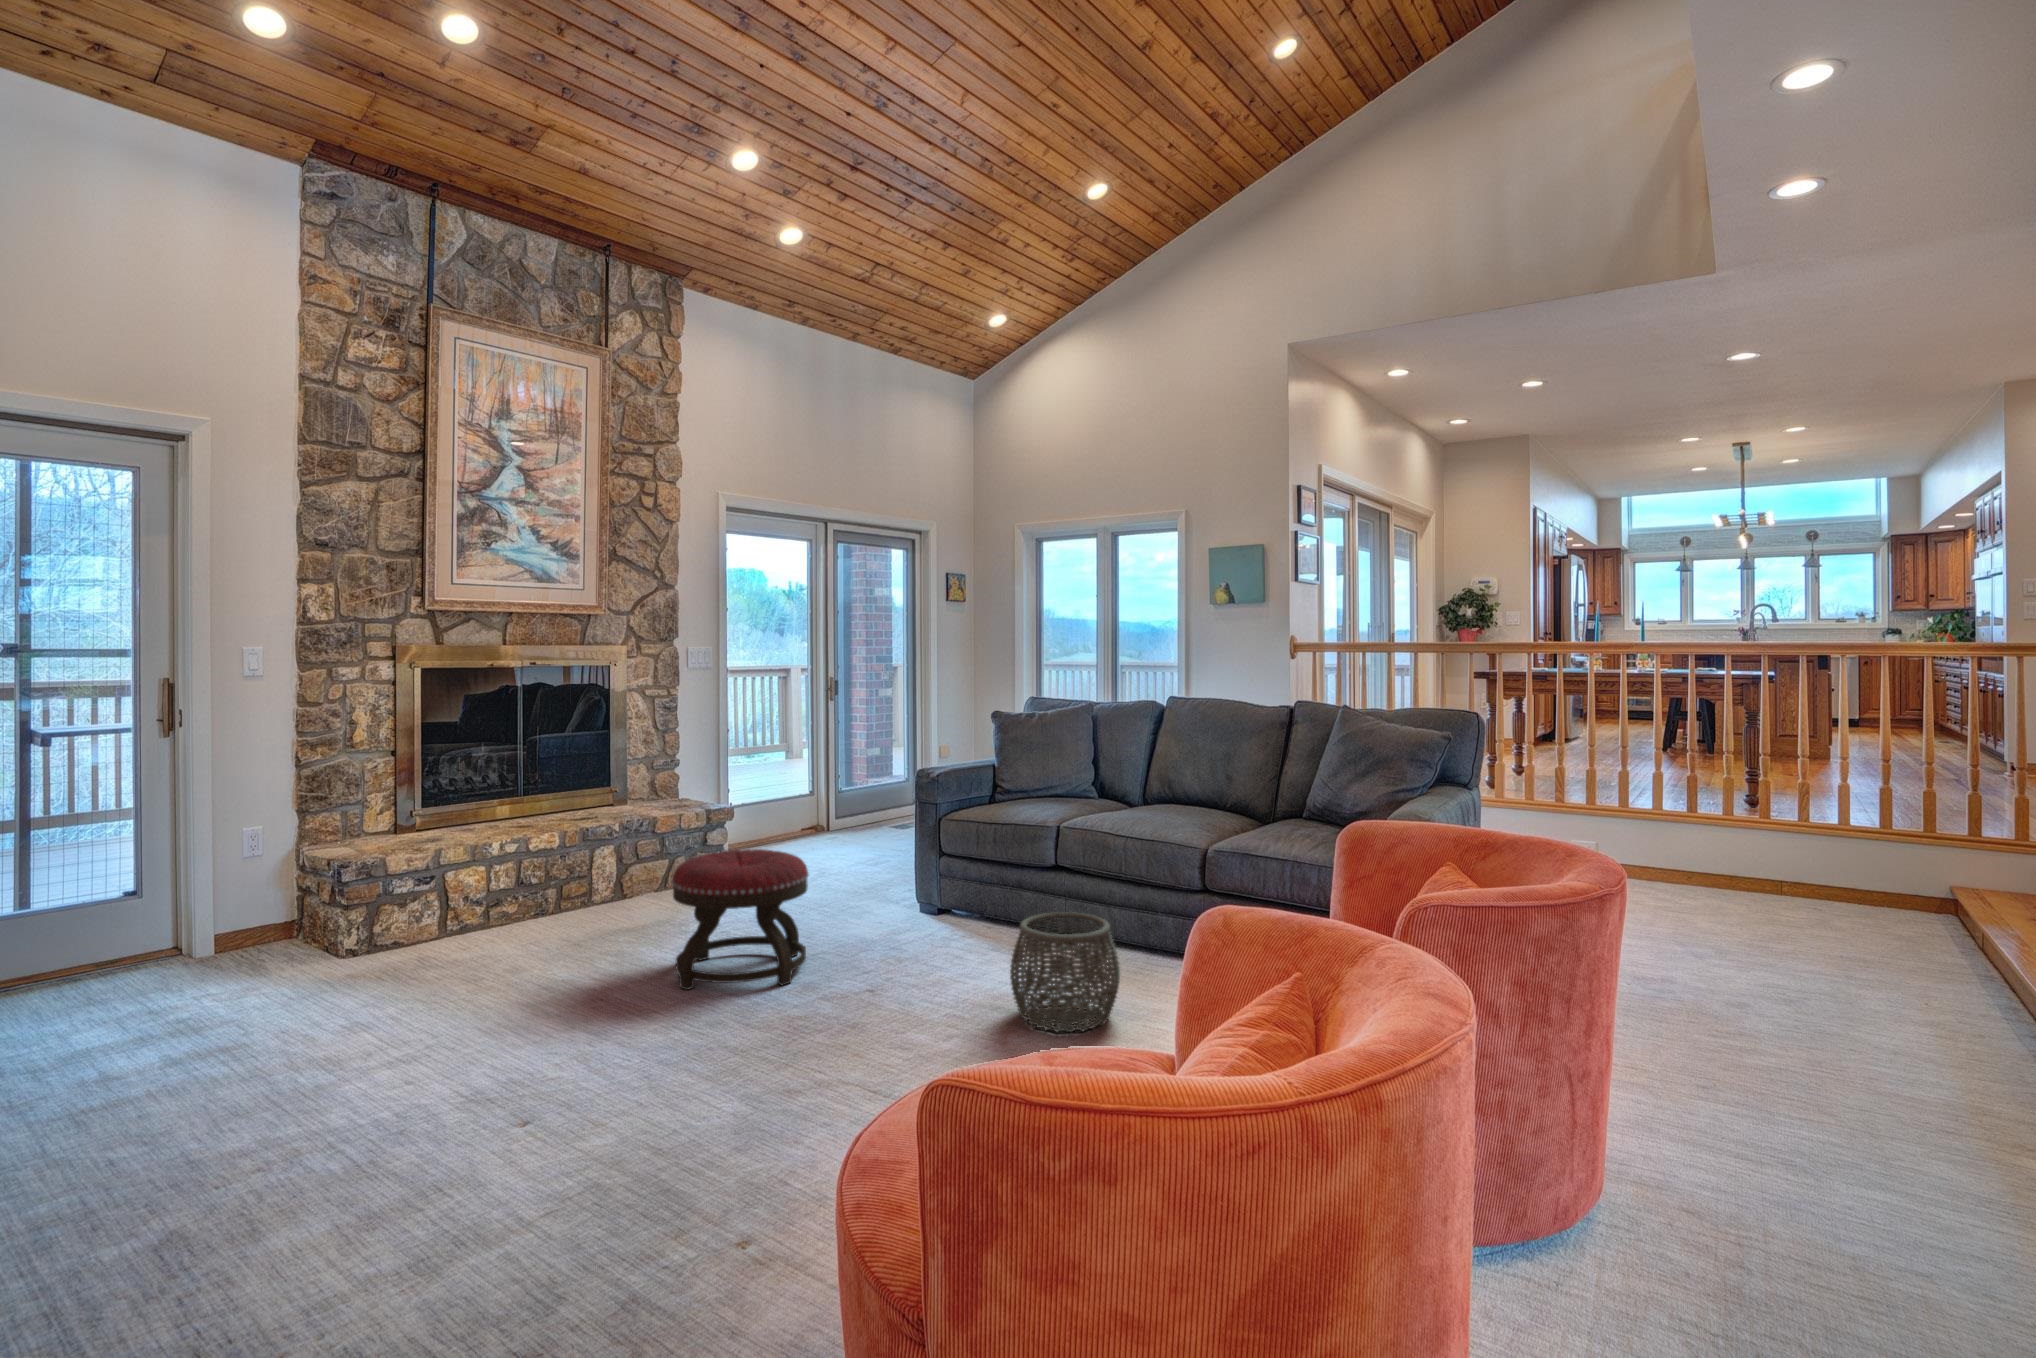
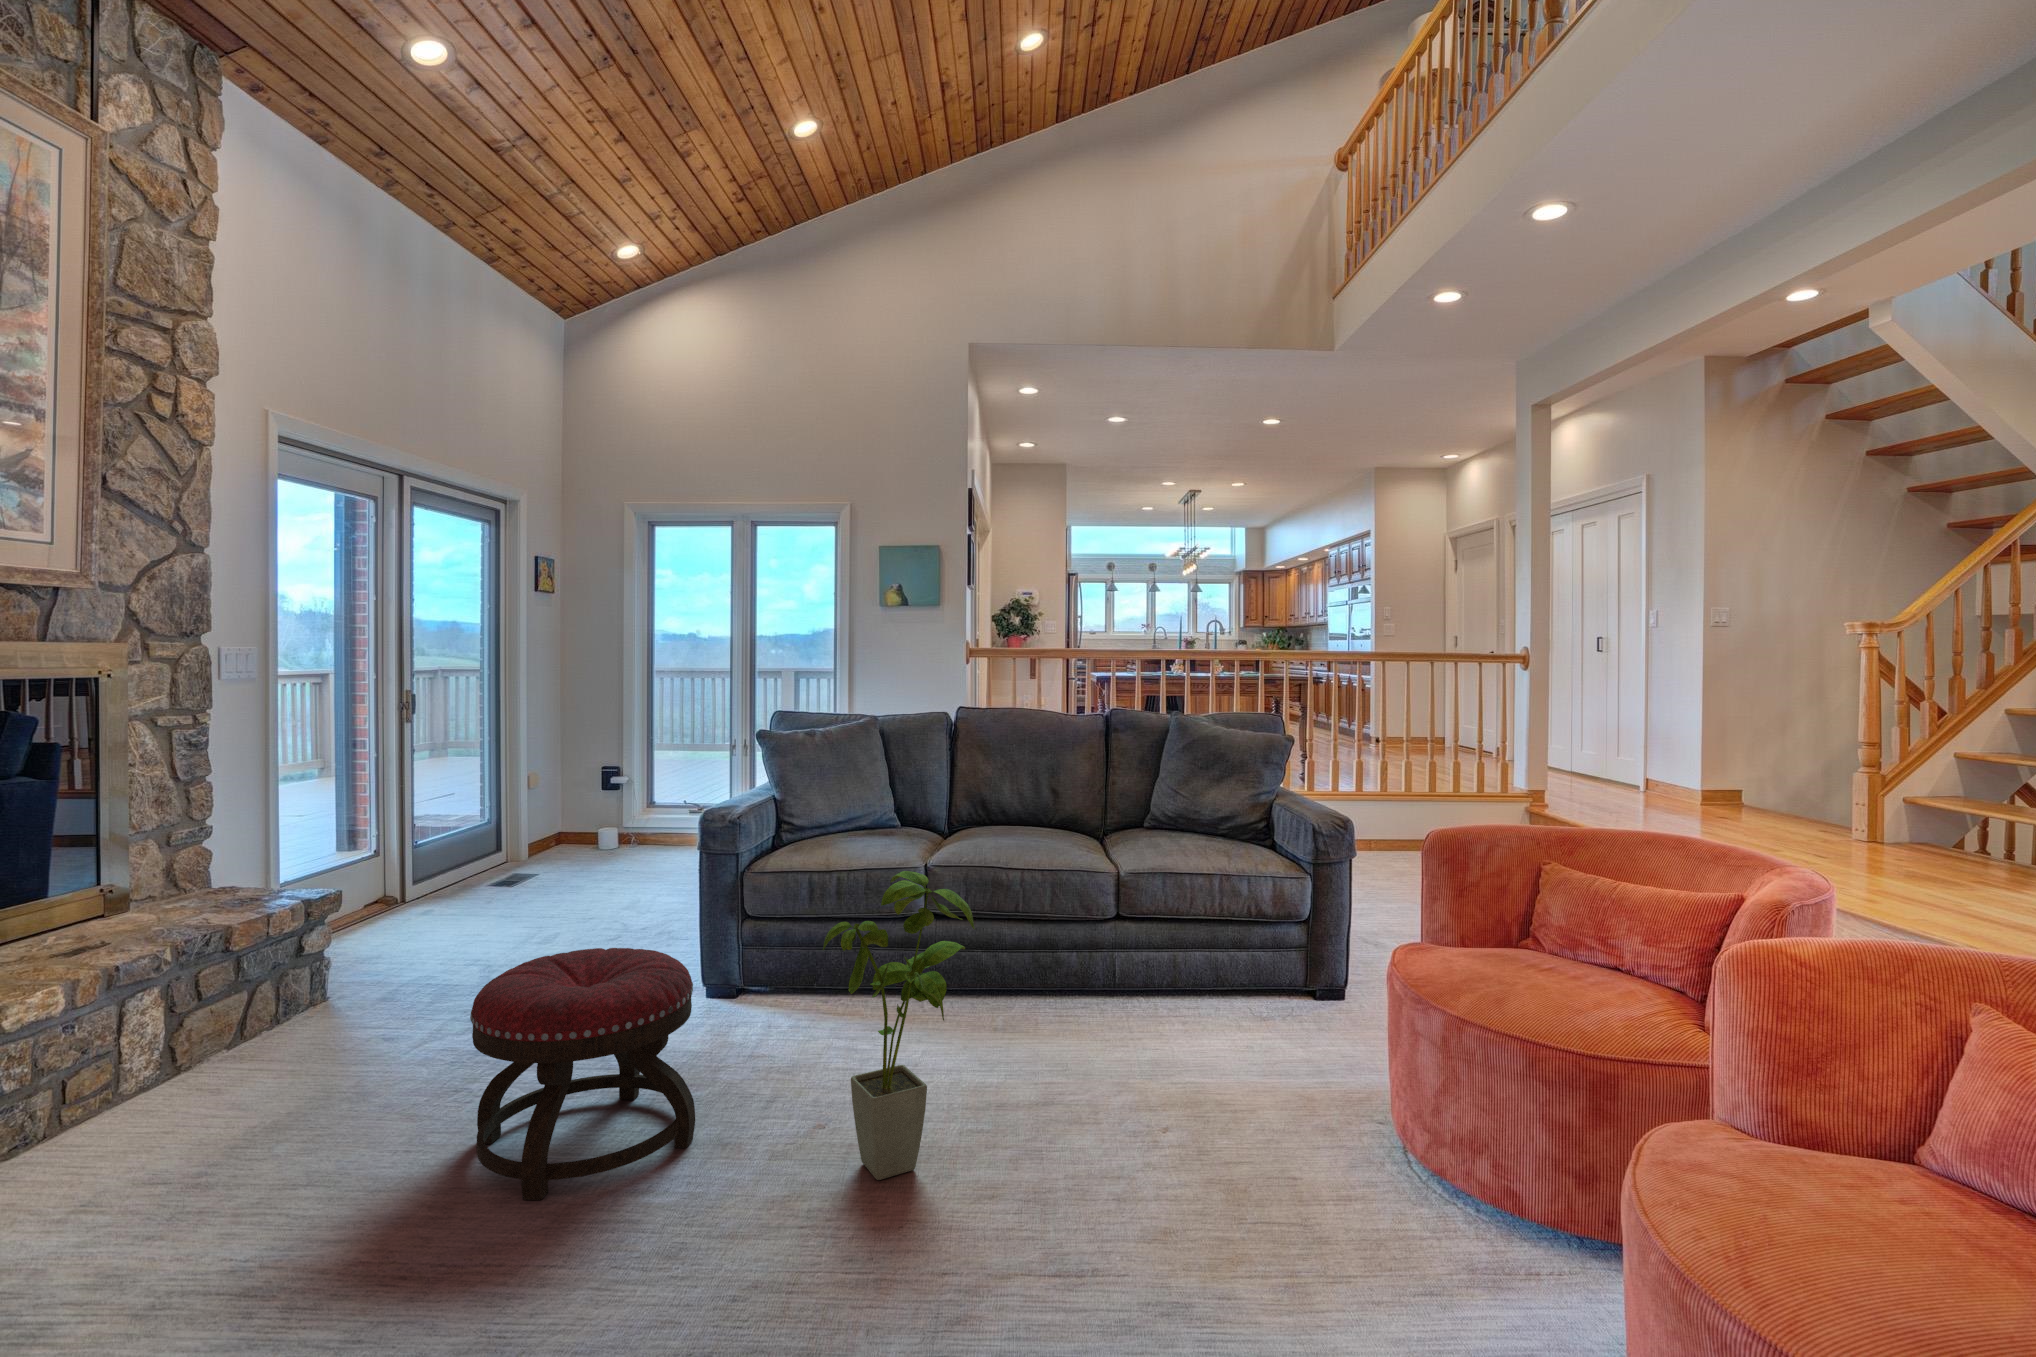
house plant: none [829,810,945,1027] -> present [823,871,975,1180]
woven basket: present [1010,912,1120,1032] -> none [1025,962,1159,1114]

